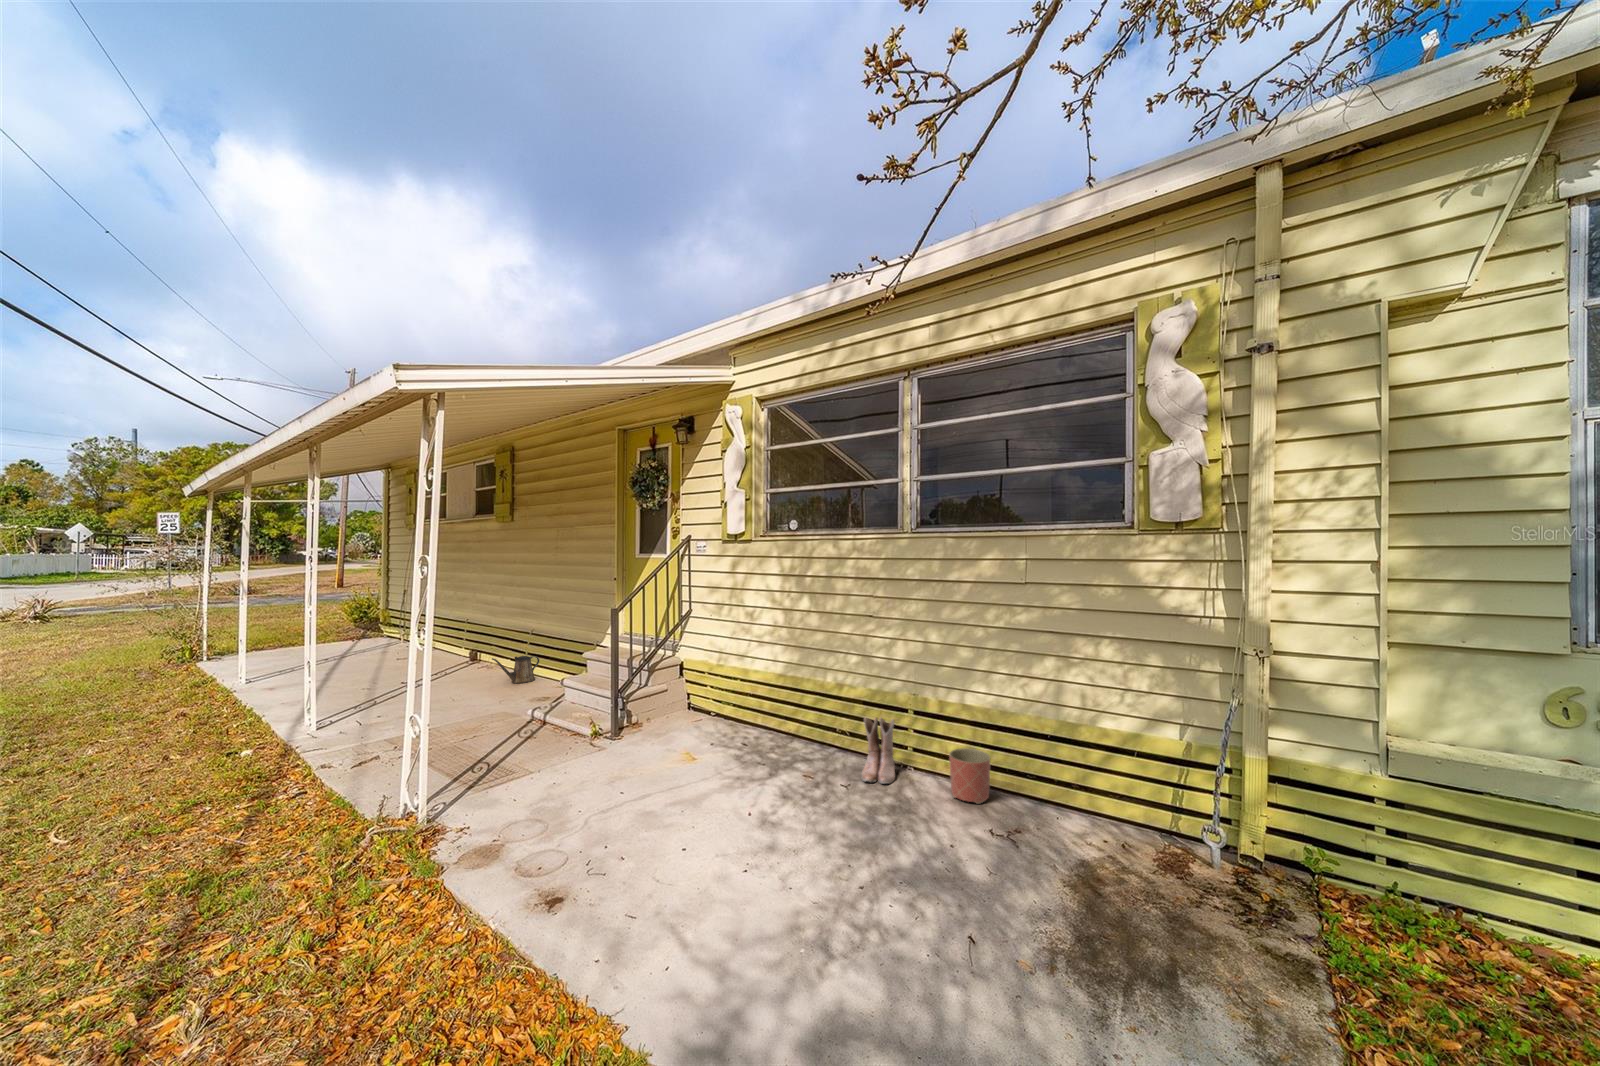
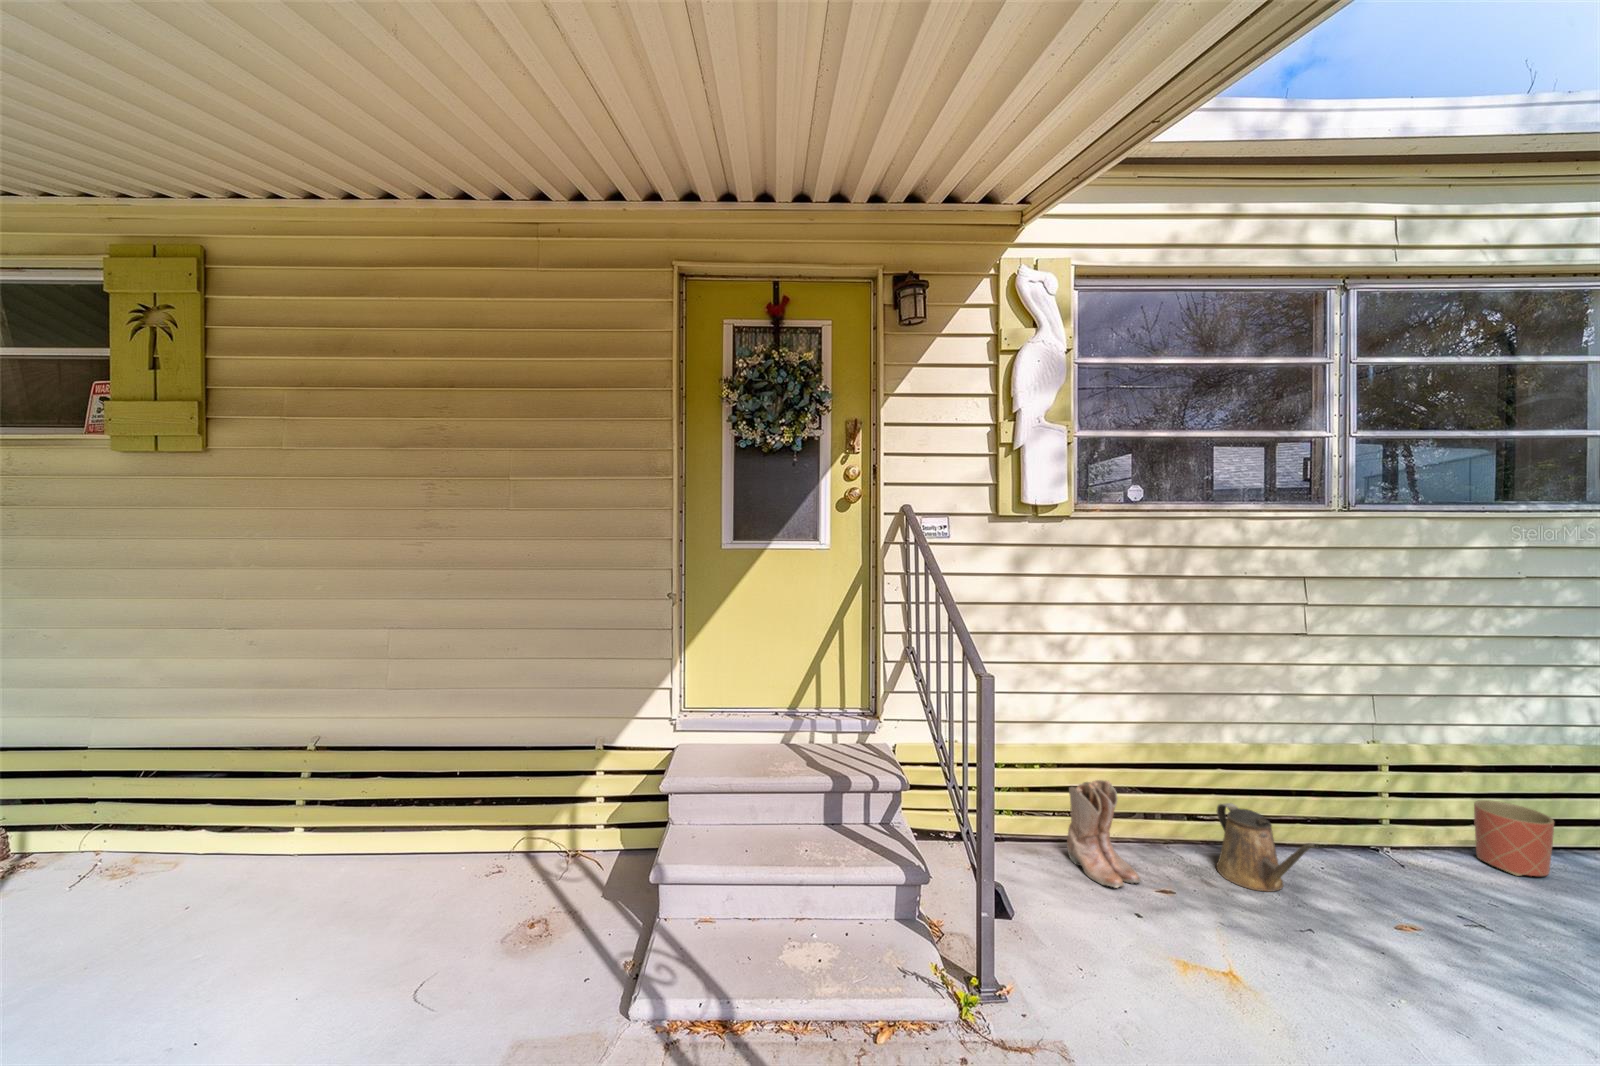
watering can: present [492,656,539,683] -> present [1216,803,1317,892]
boots: present [862,717,895,784] -> present [1067,780,1141,888]

